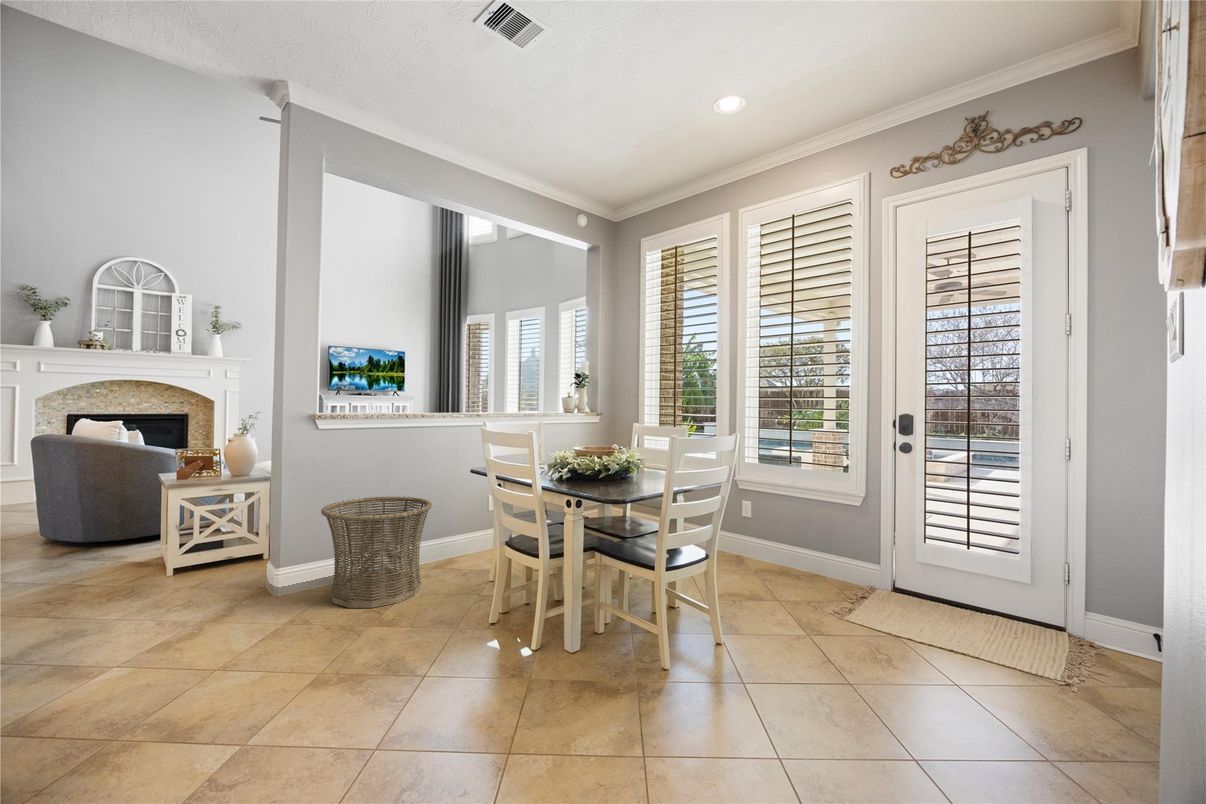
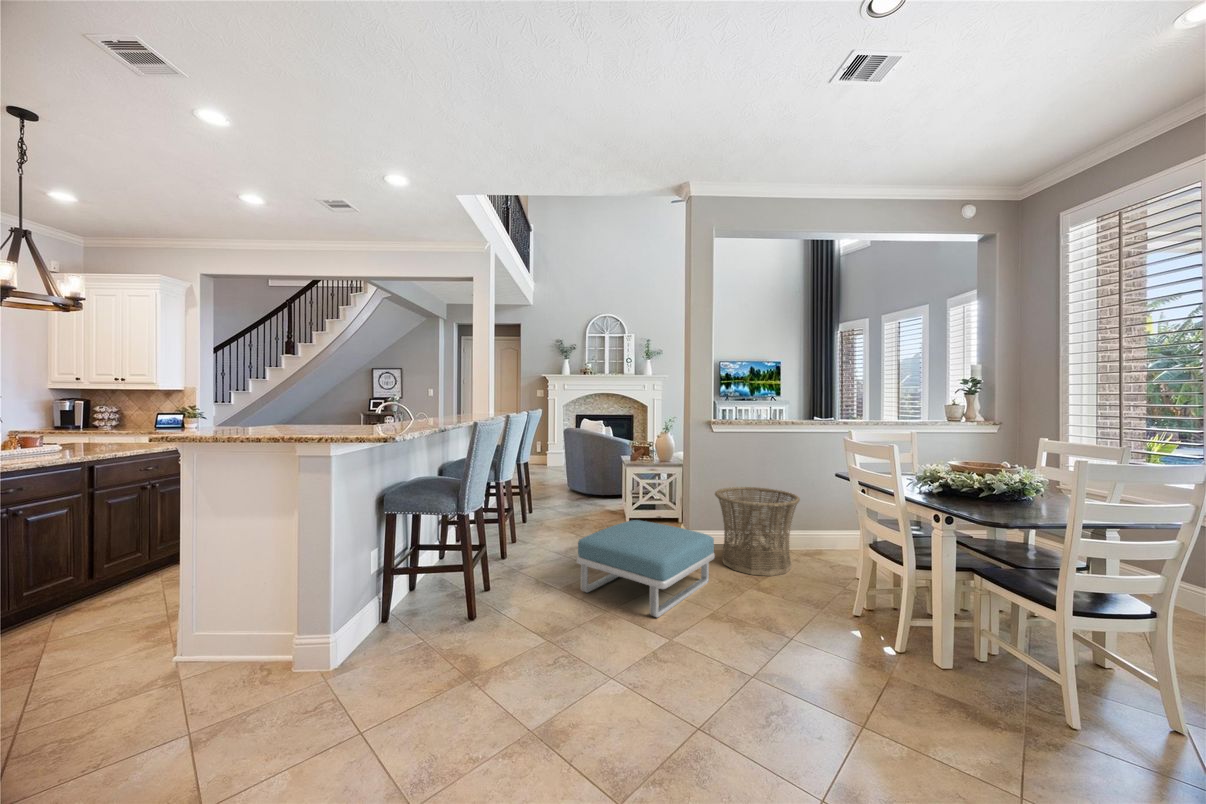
footstool: none [43,567,320,717] -> present [576,520,715,617]

